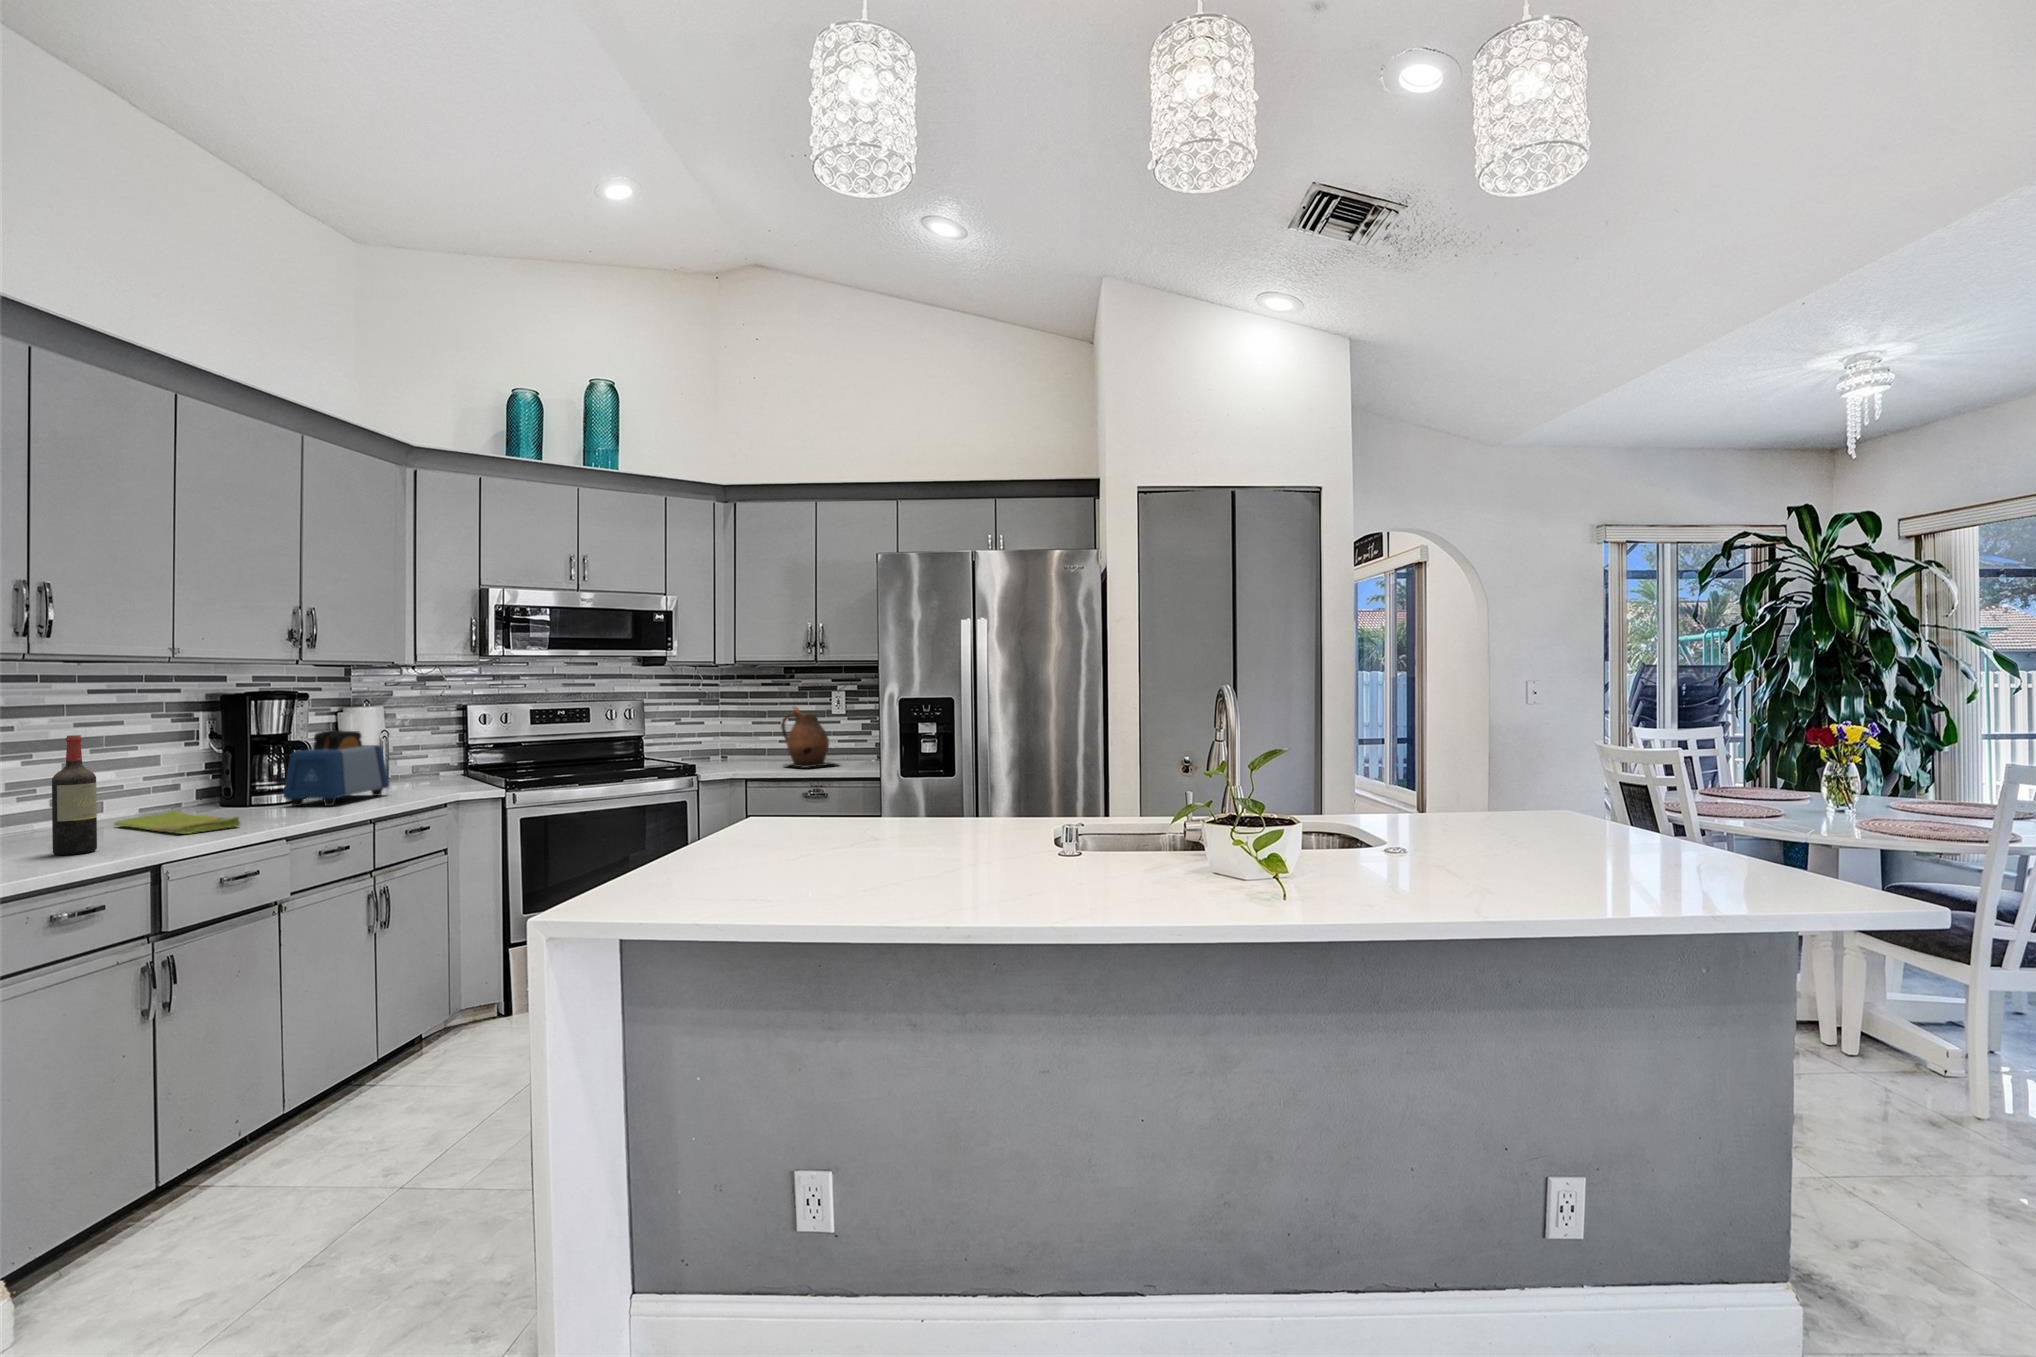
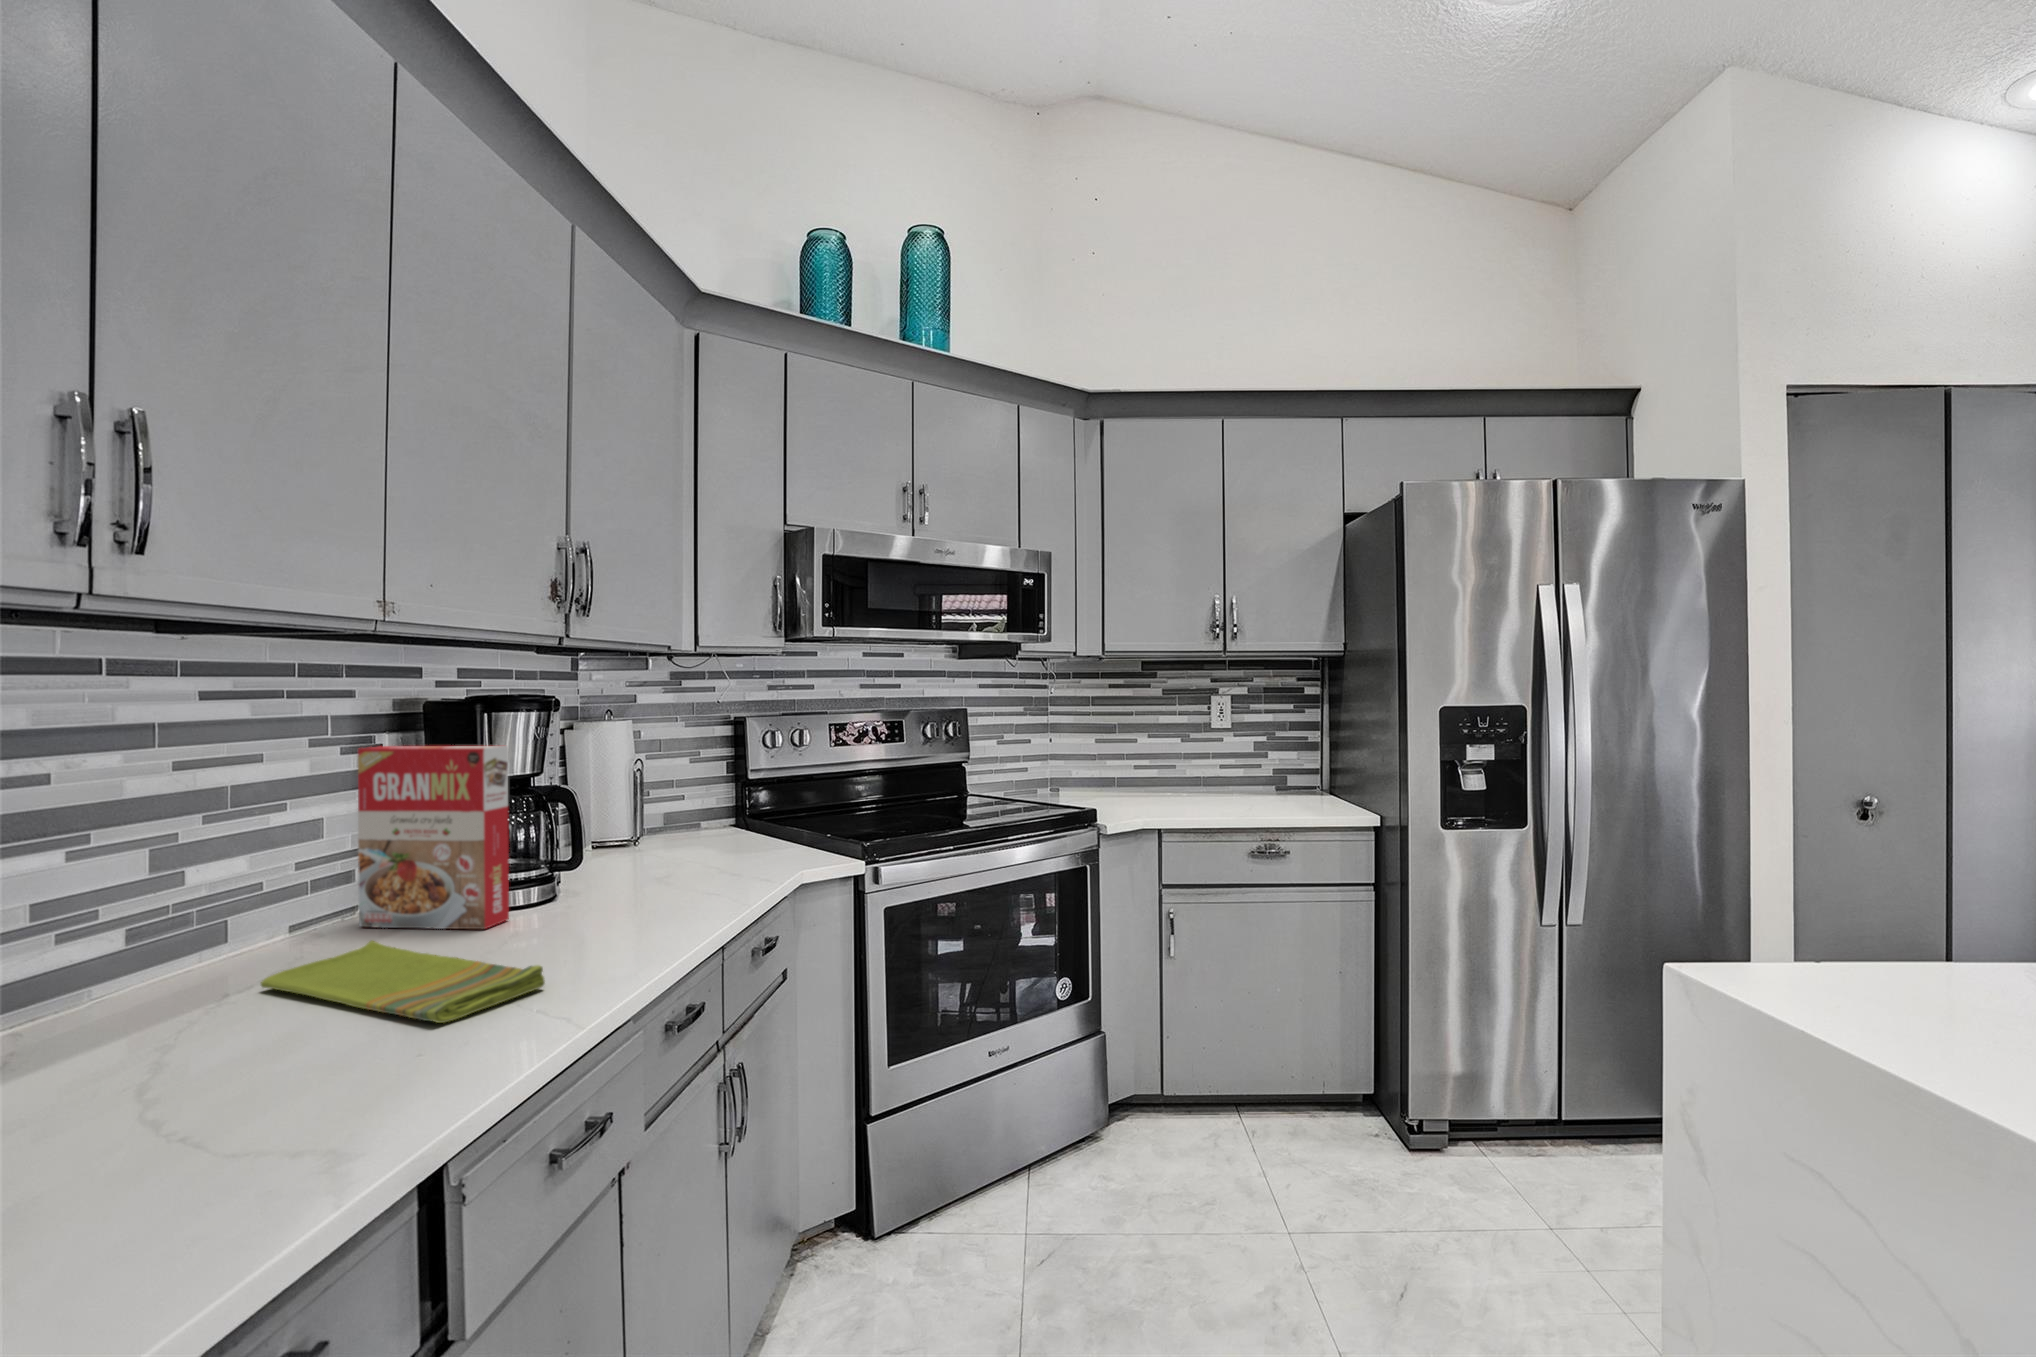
ceramic pitcher: present [781,707,837,768] -> none [1191,717,1278,812]
cereal box: none [177,719,257,811] -> present [358,746,509,929]
toaster: present [283,730,390,806] -> none [553,765,704,912]
wine bottle: present [52,735,97,855] -> none [156,800,273,1145]

